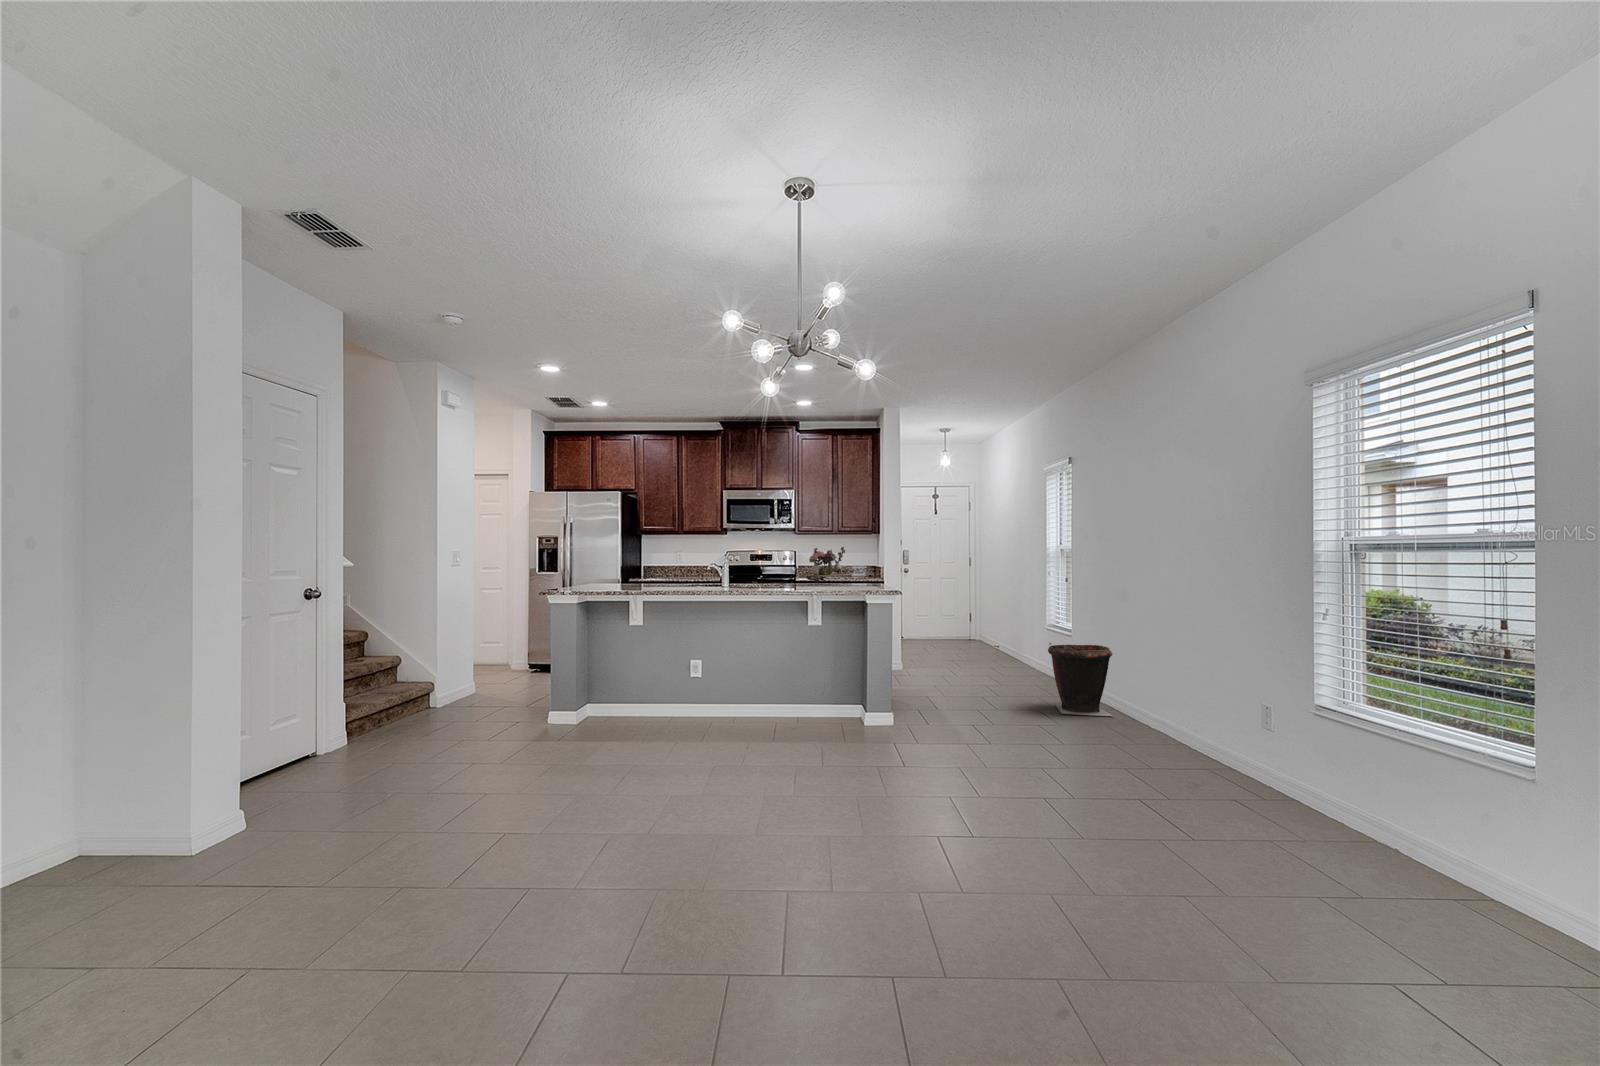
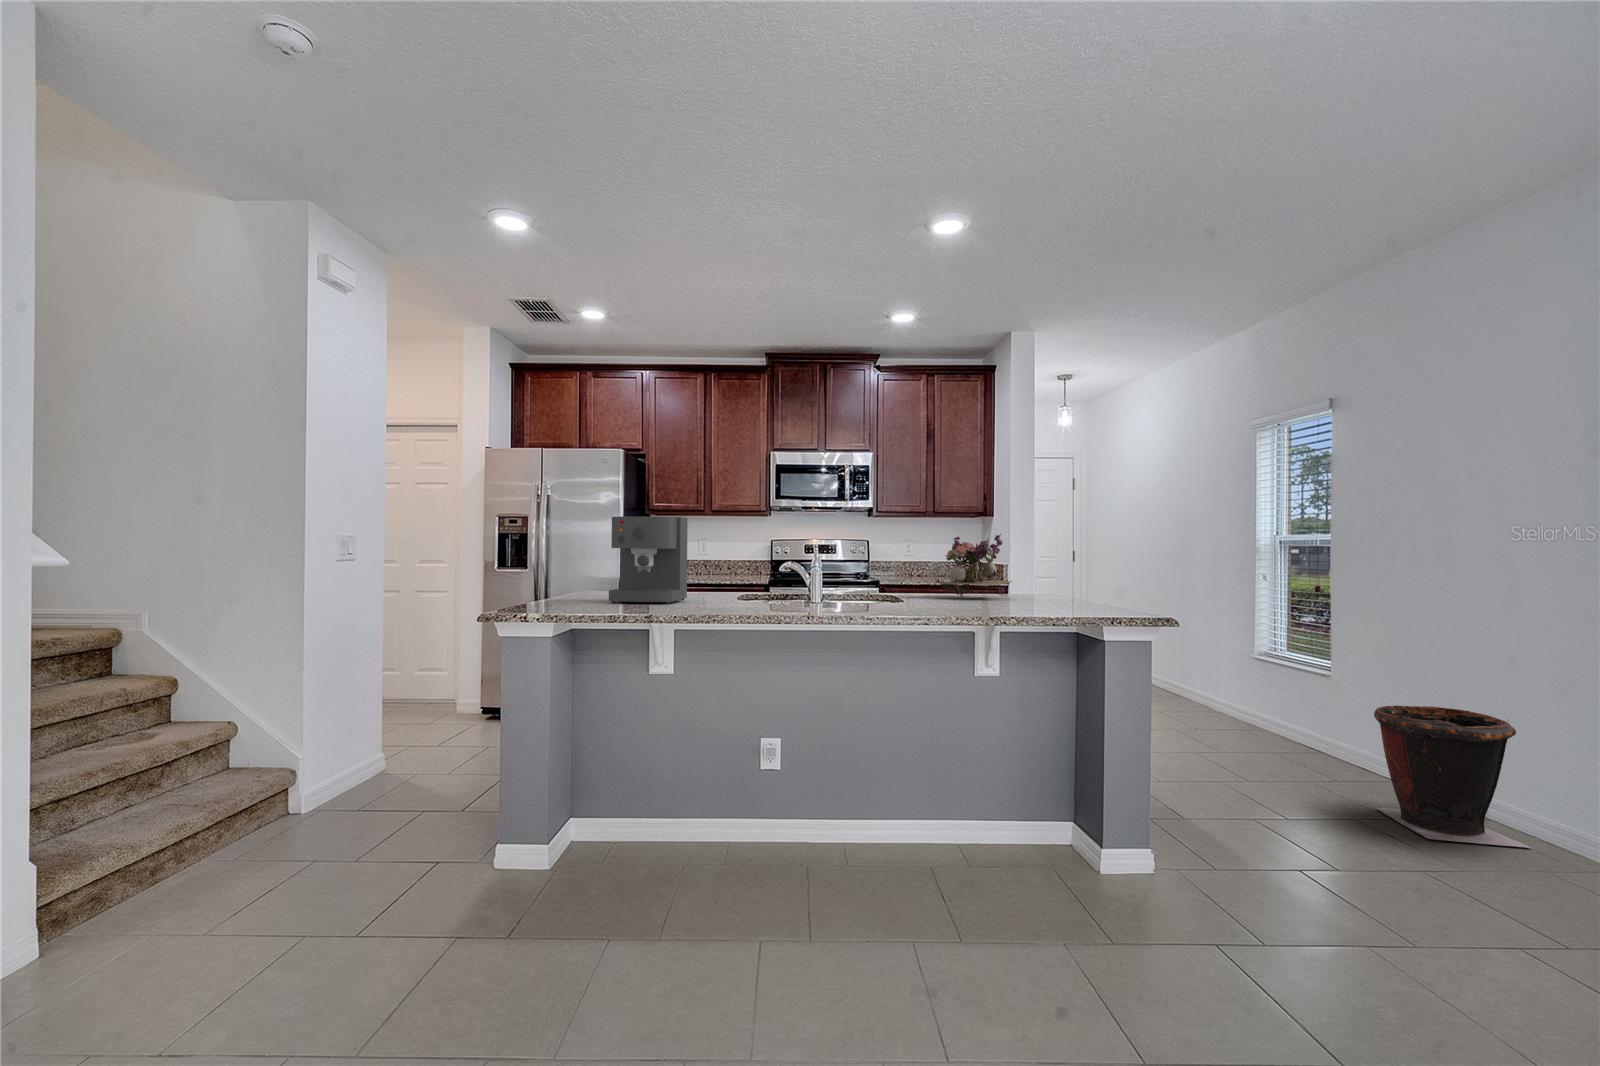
coffee maker: none [608,539,653,586] -> present [609,516,688,604]

